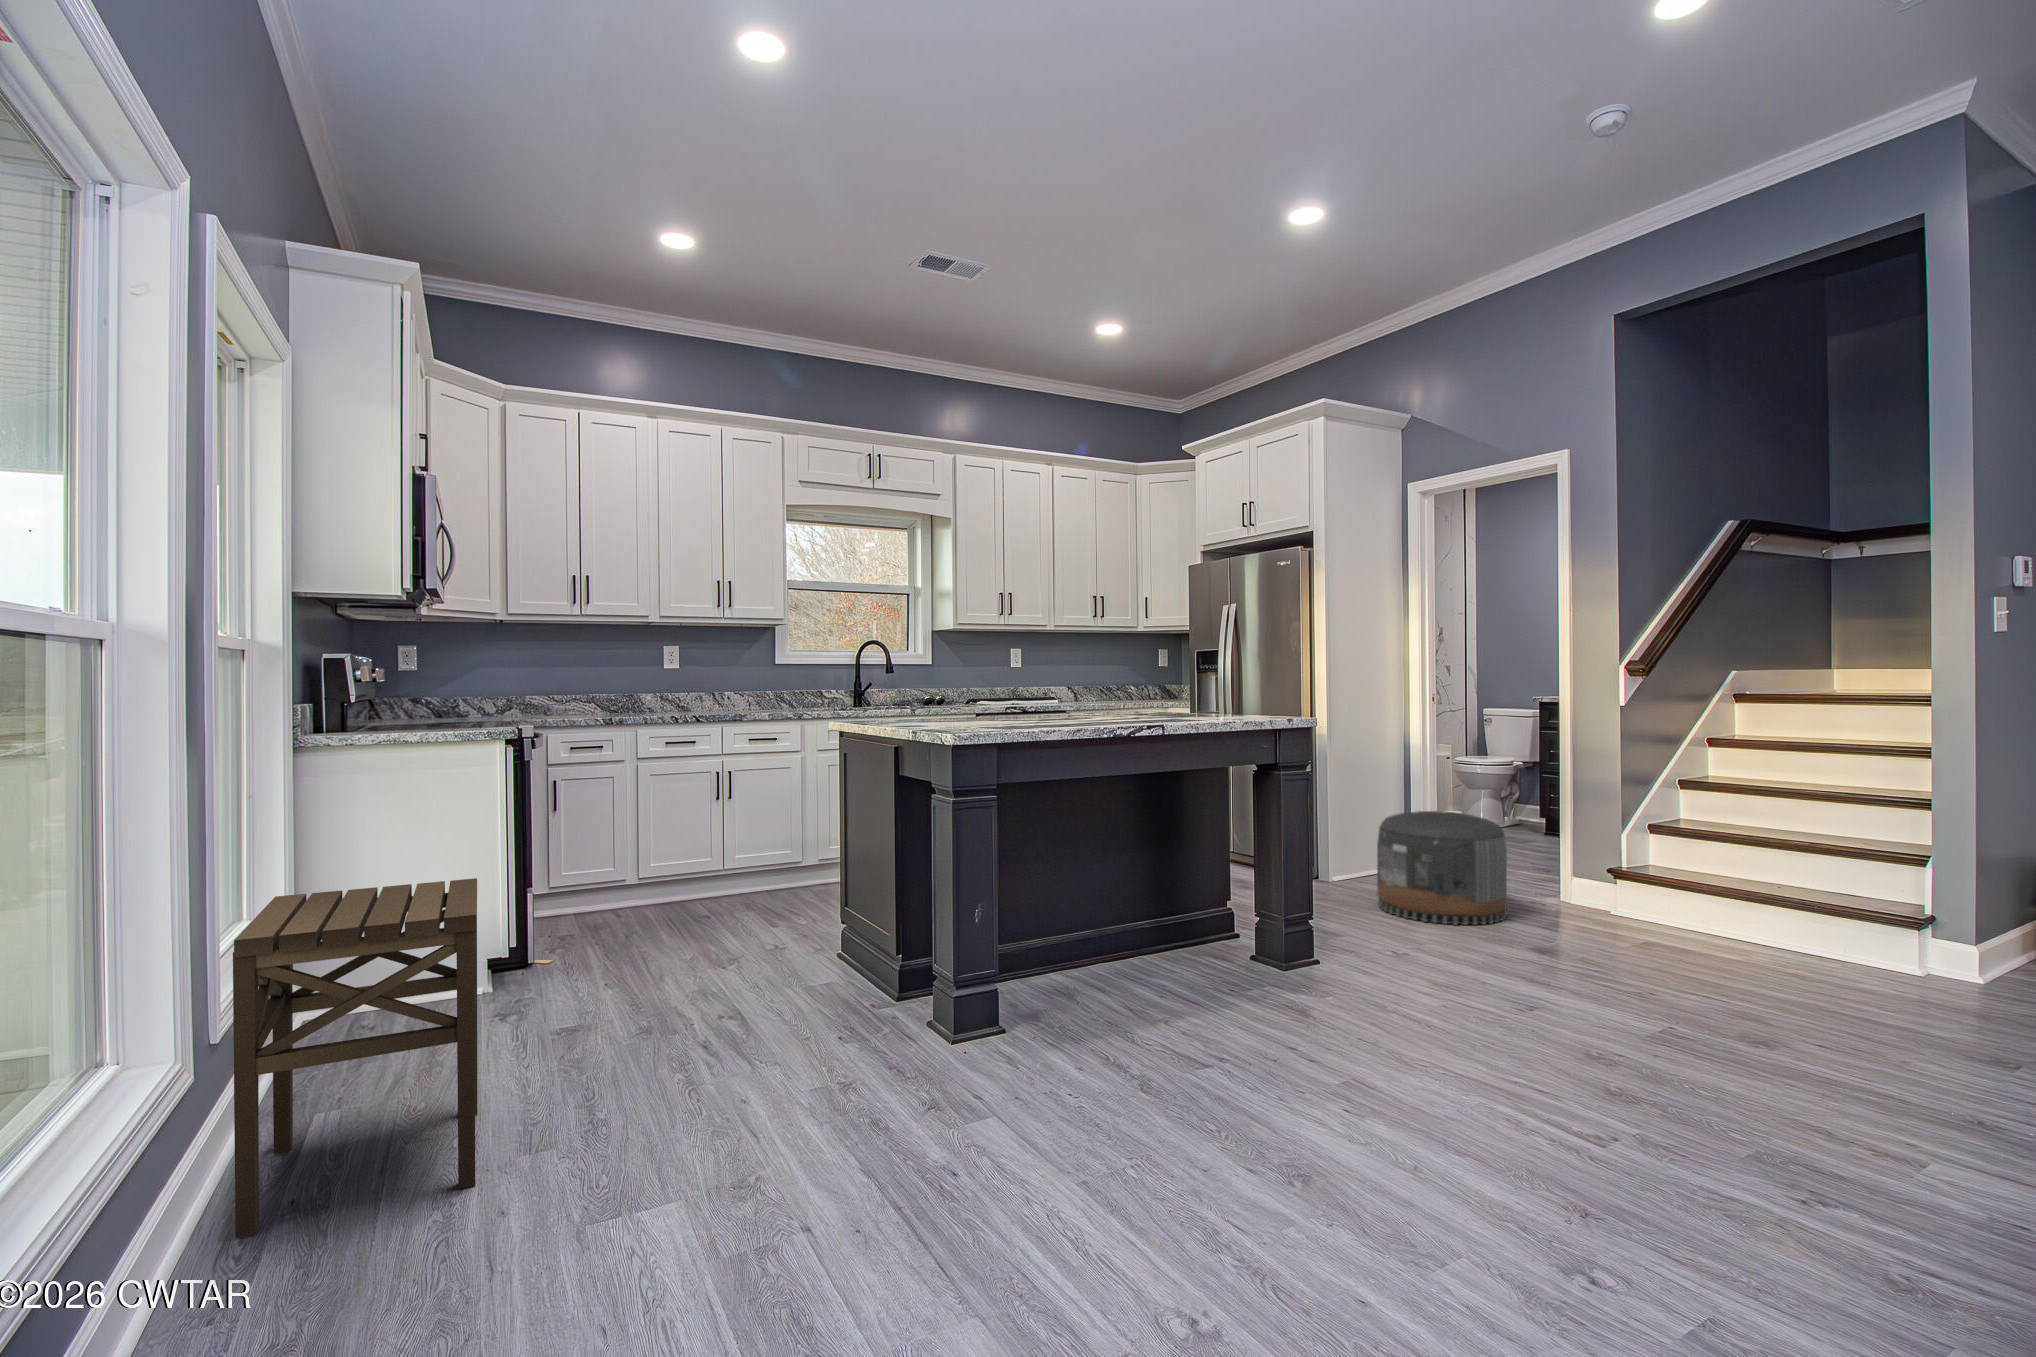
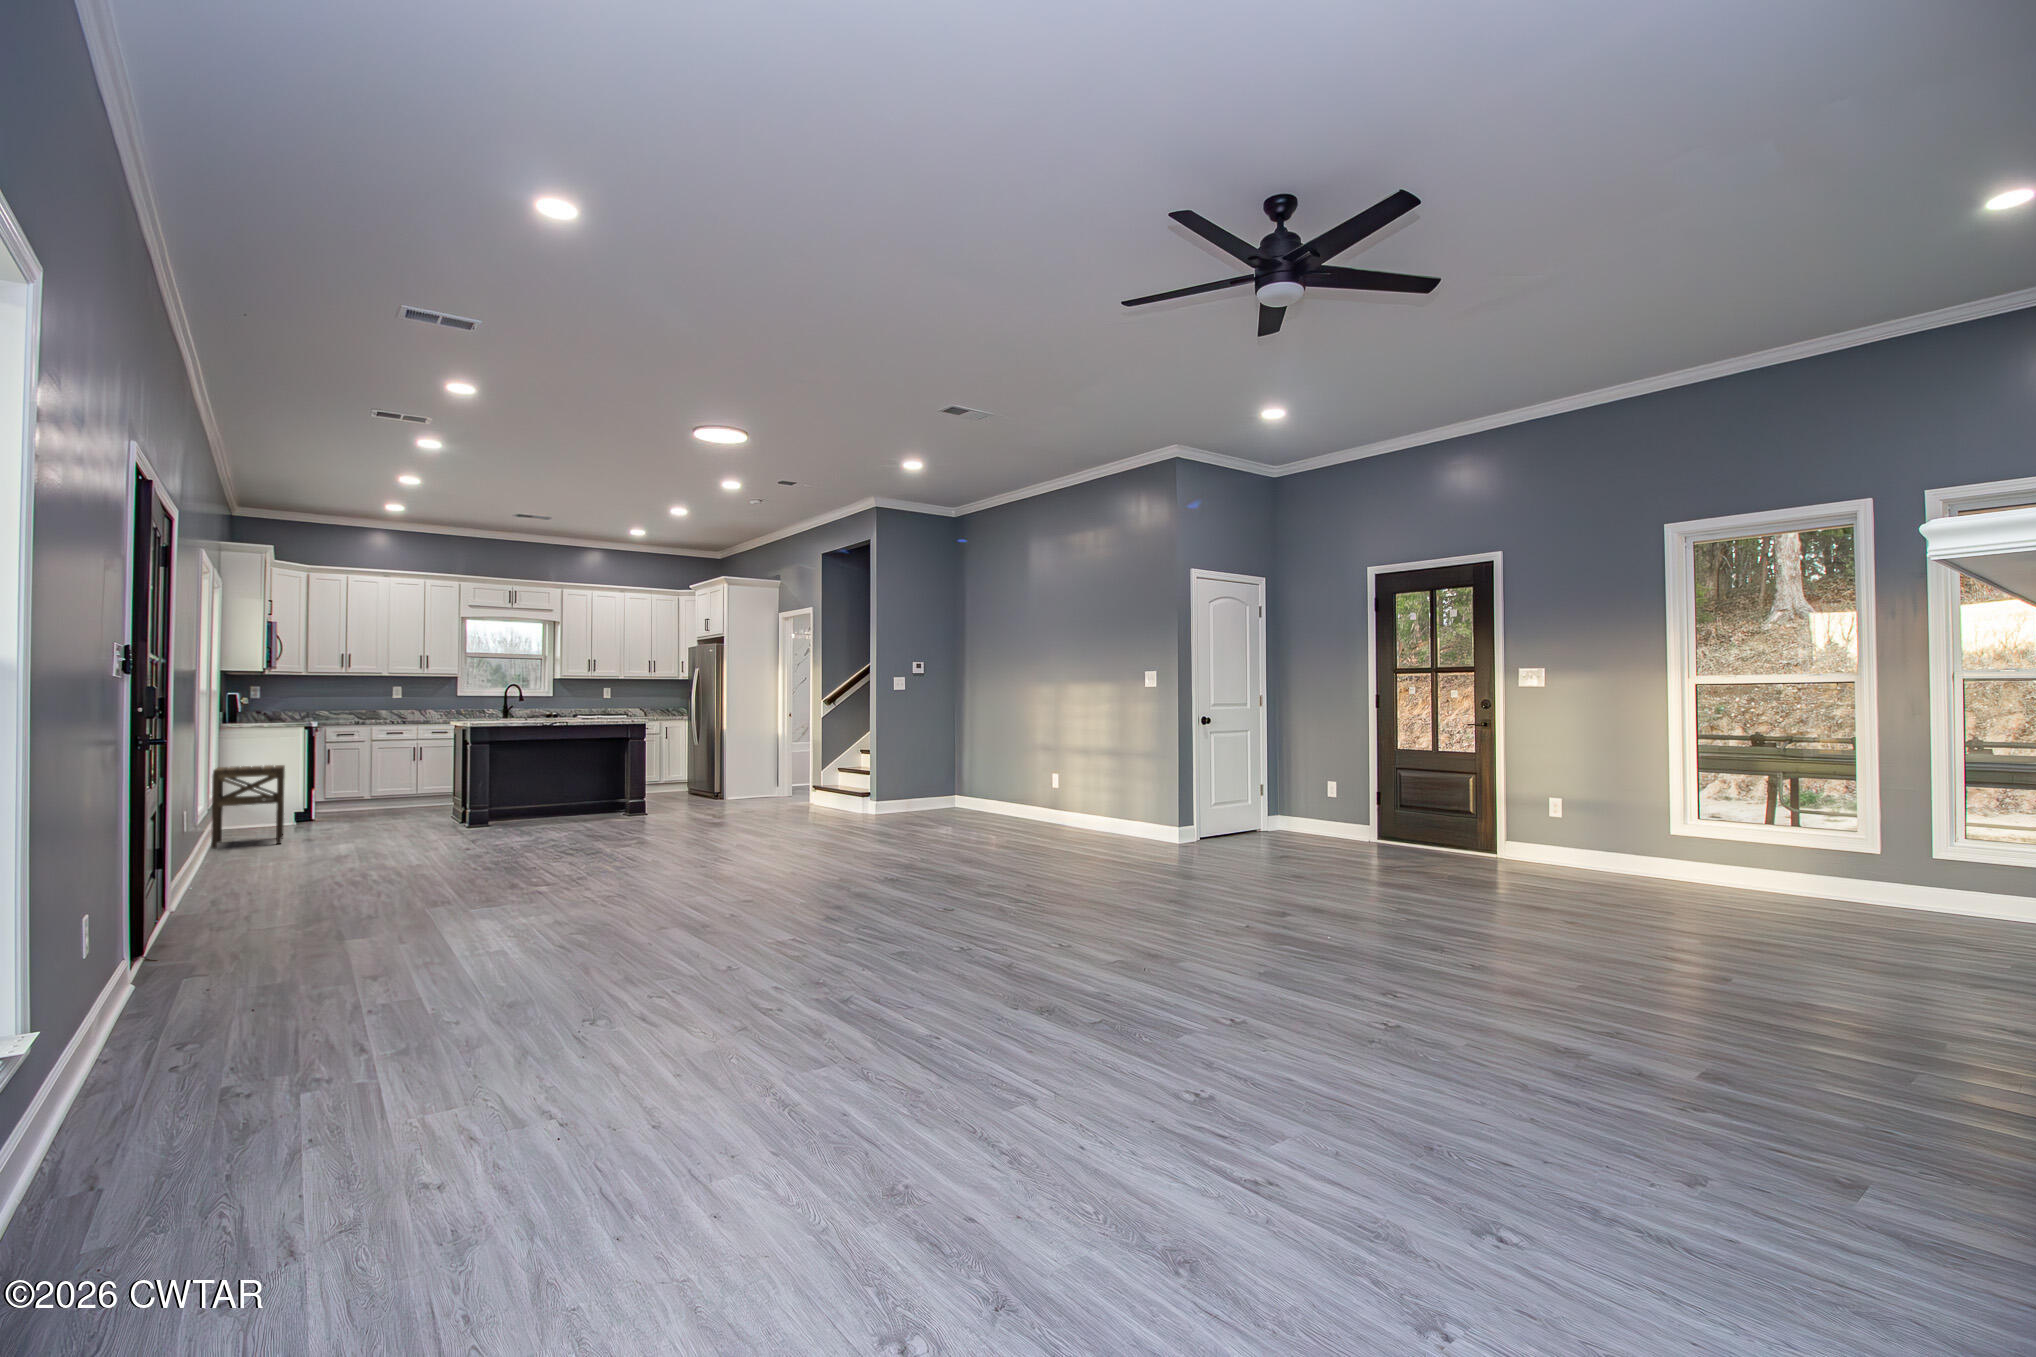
pouf: present [1377,811,1507,925] -> none [716,761,769,806]

